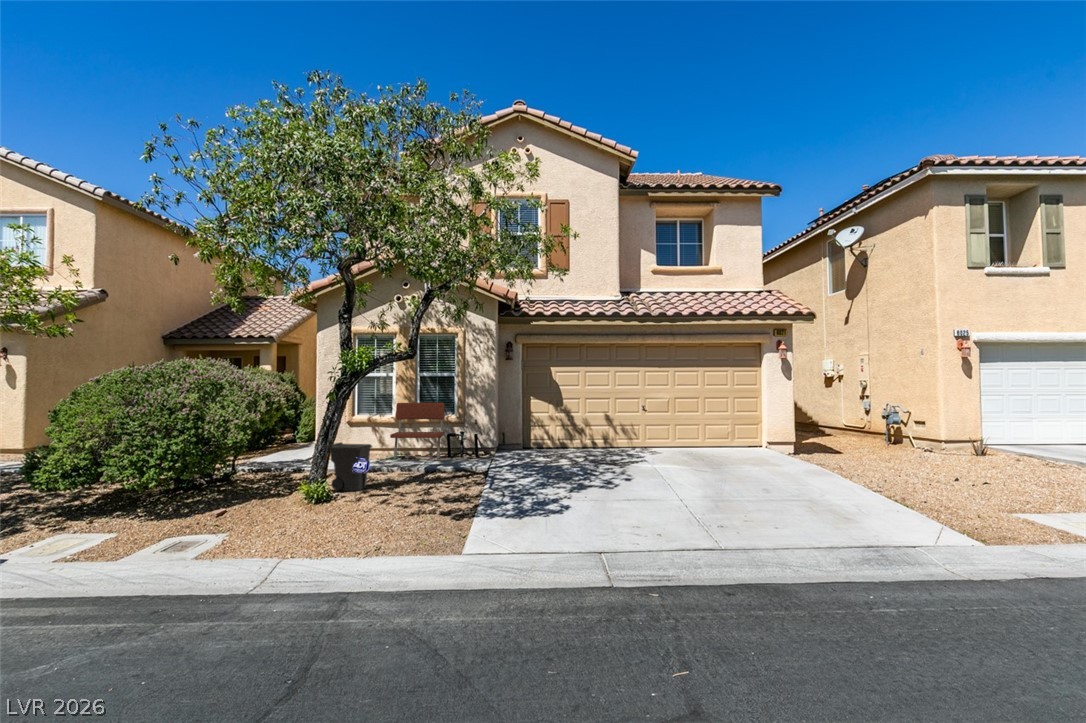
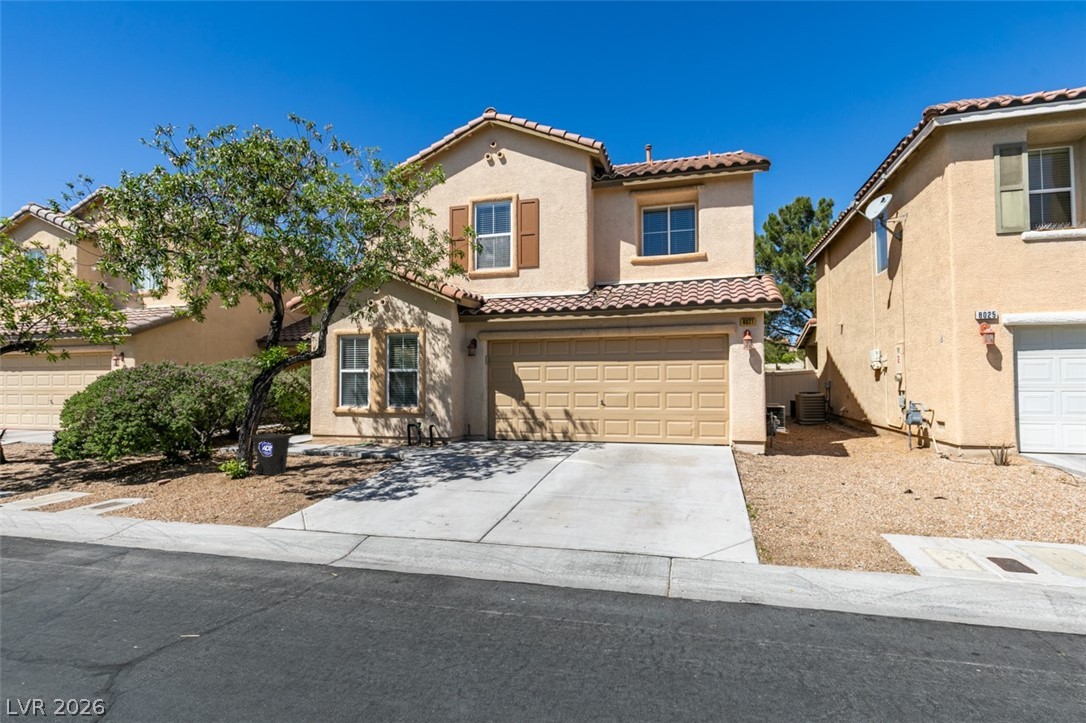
bench: present [390,403,445,459] -> none [354,396,406,447]

